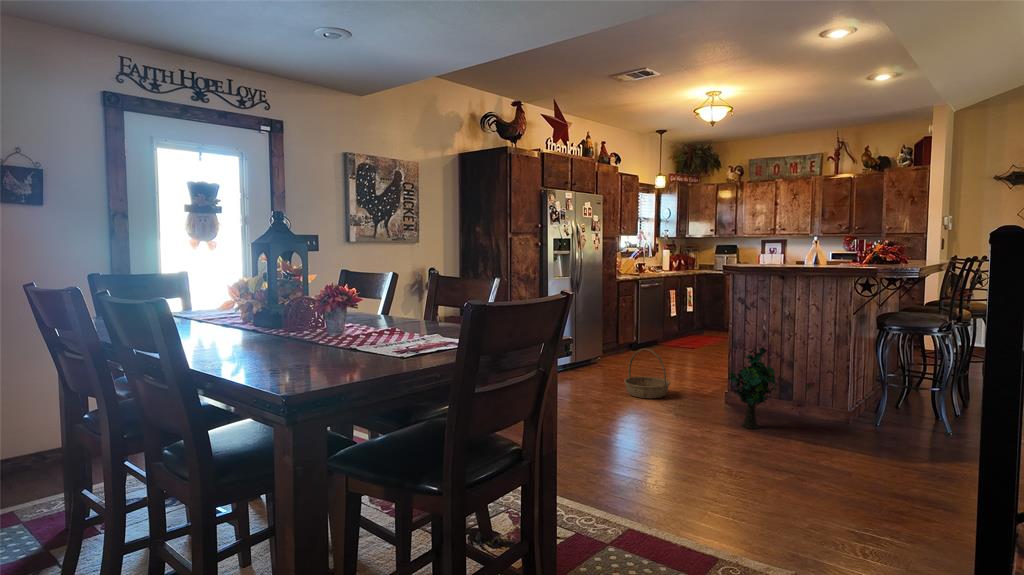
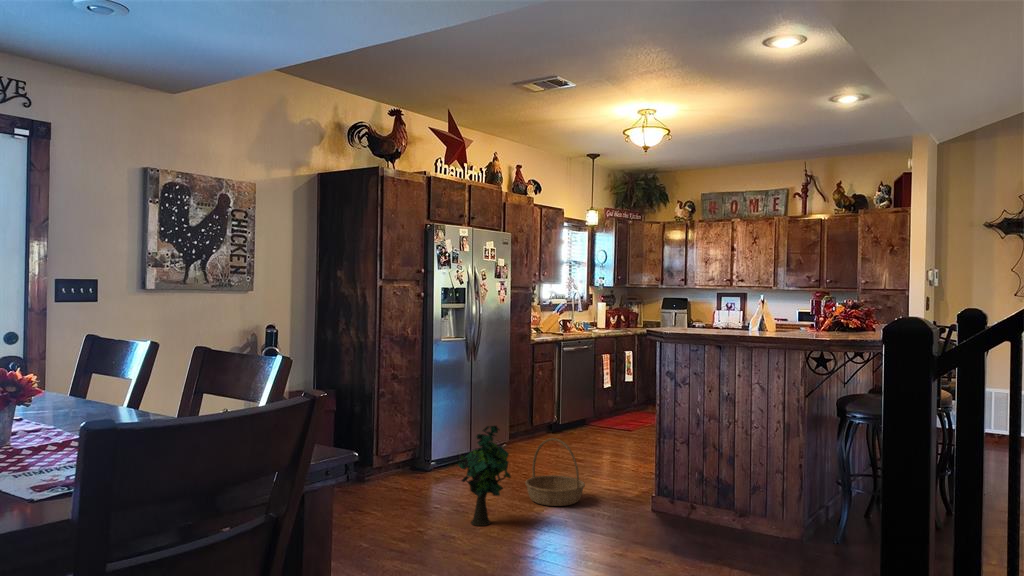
decorative plant: present [729,348,776,429] -> present [455,426,511,526]

